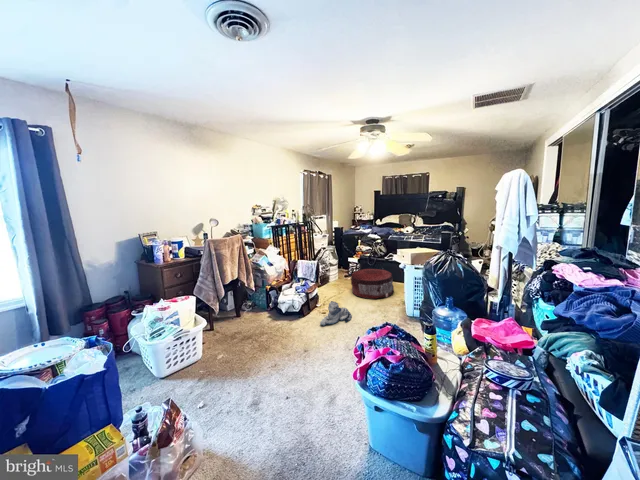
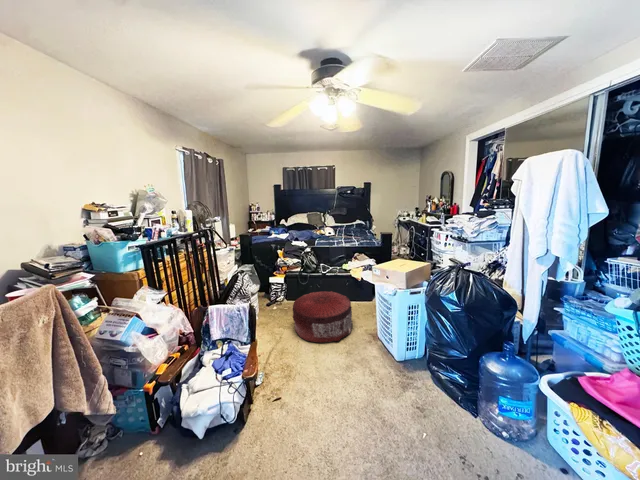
plush toy: present [320,301,352,326] -> none [290,382,335,444]

